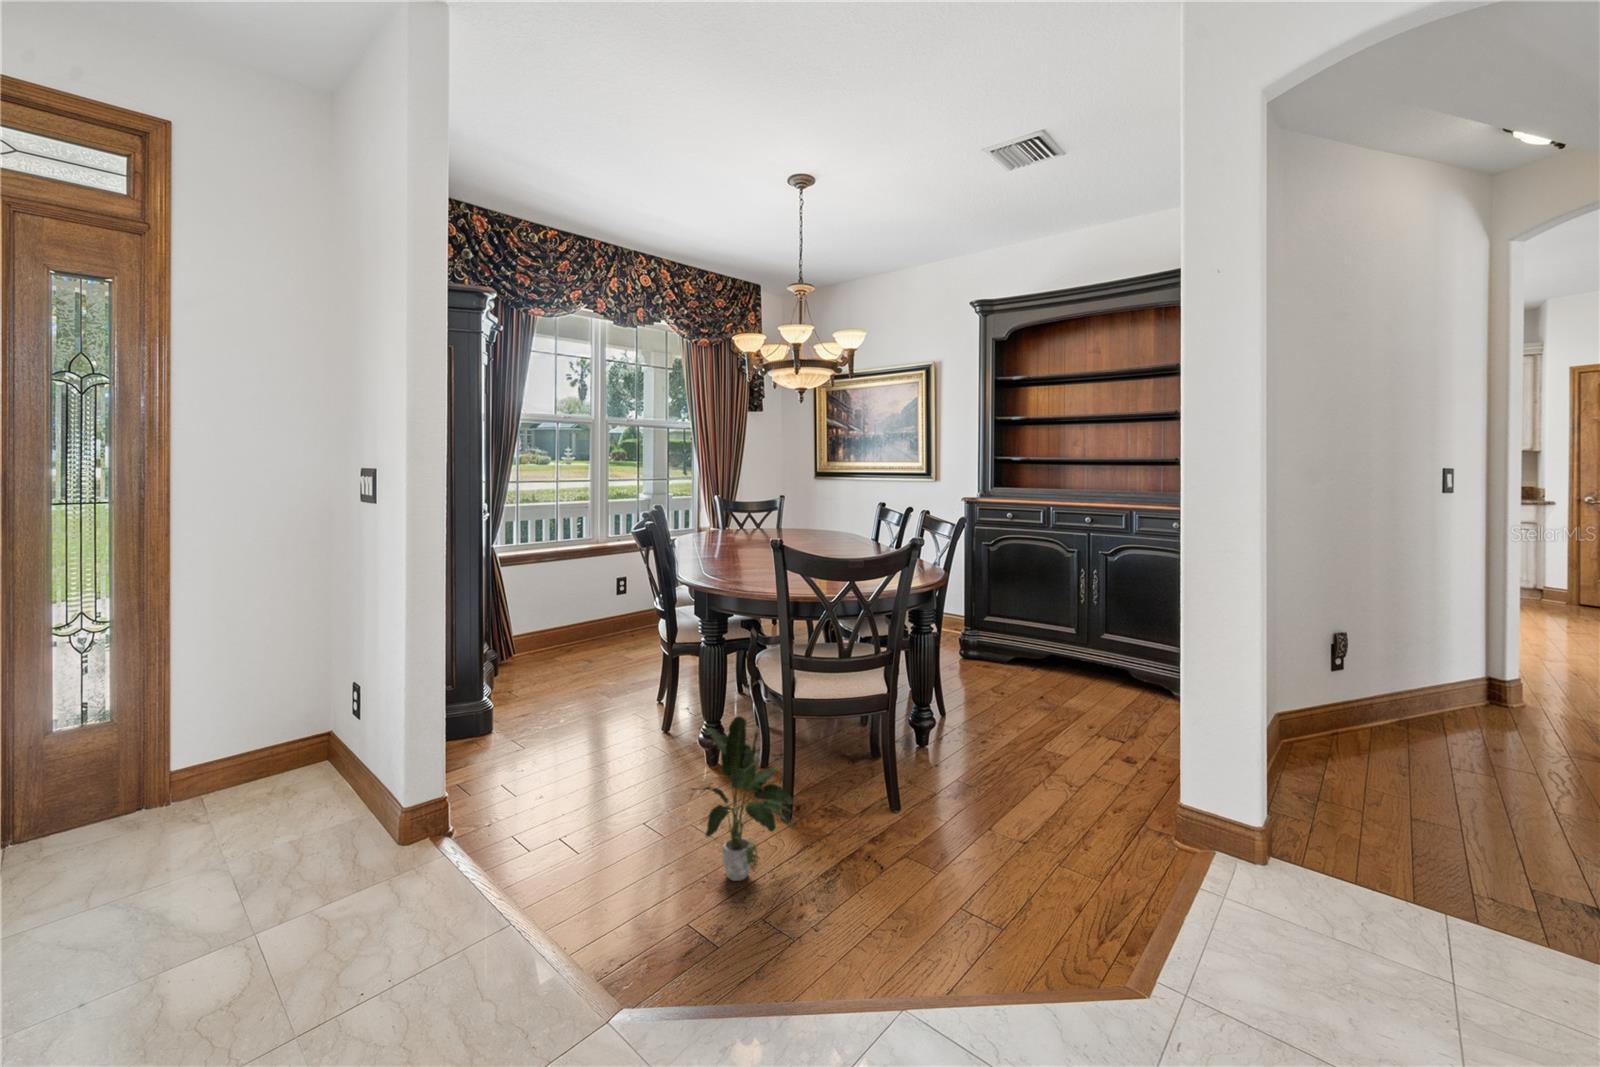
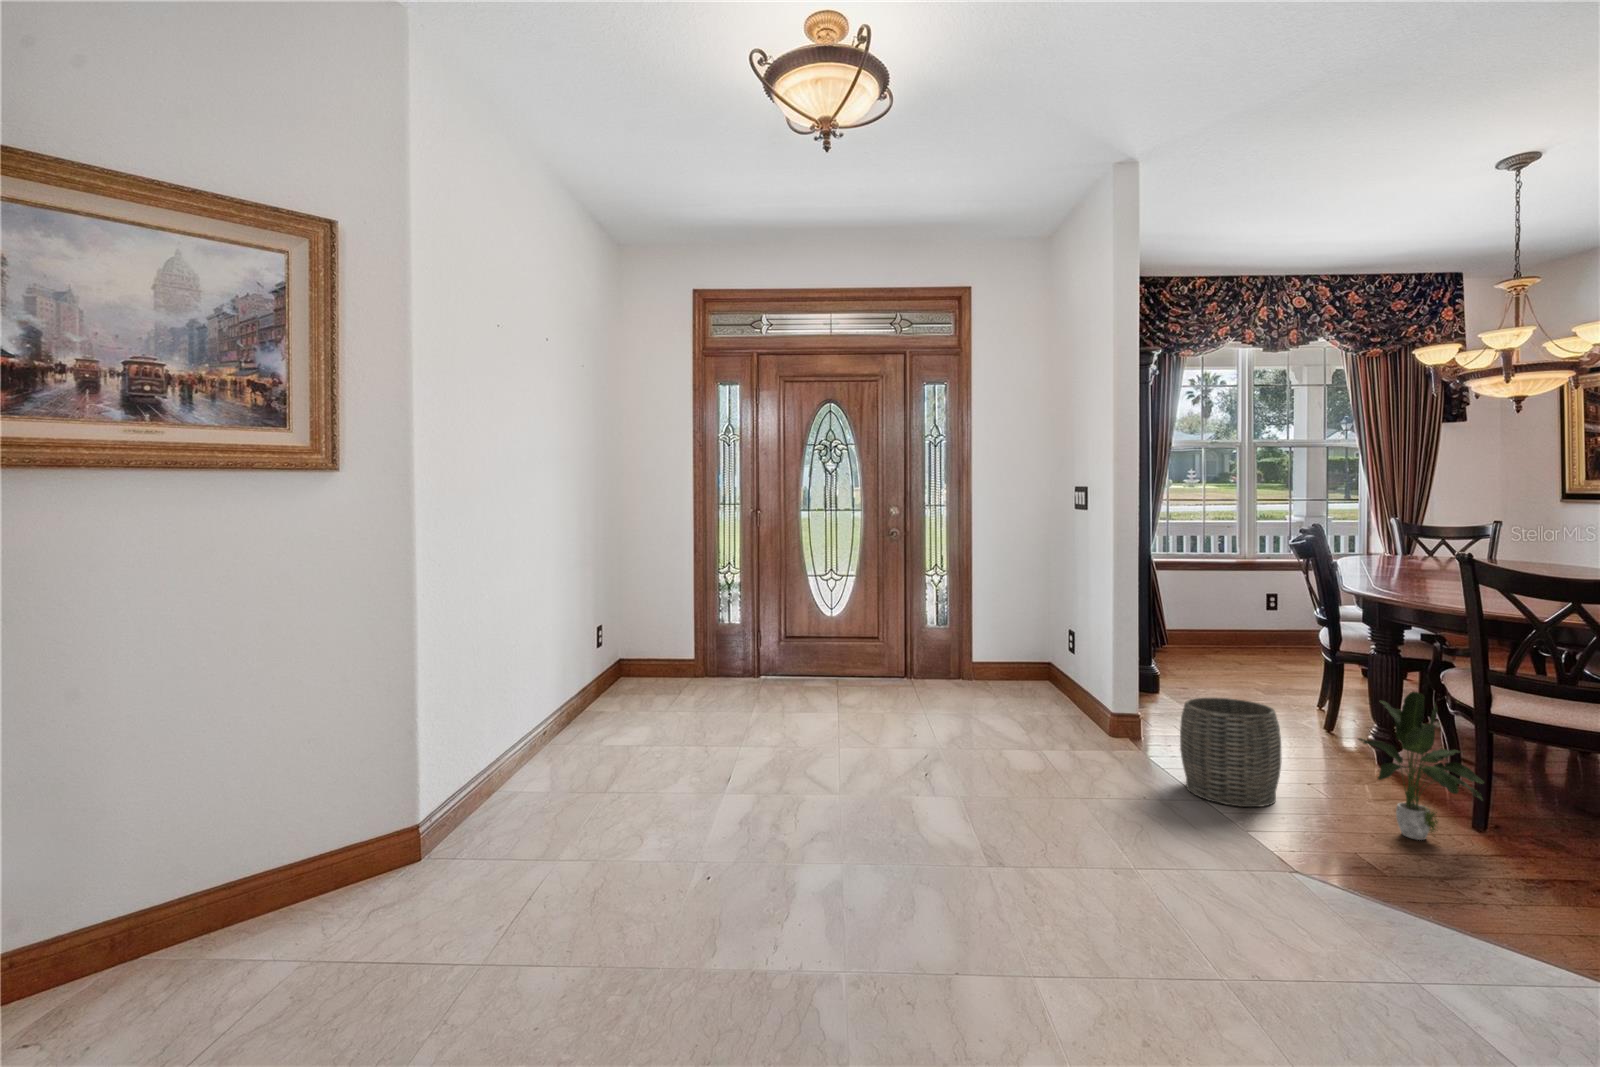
woven basket: none [494,745,614,901] -> present [1180,698,1281,807]

